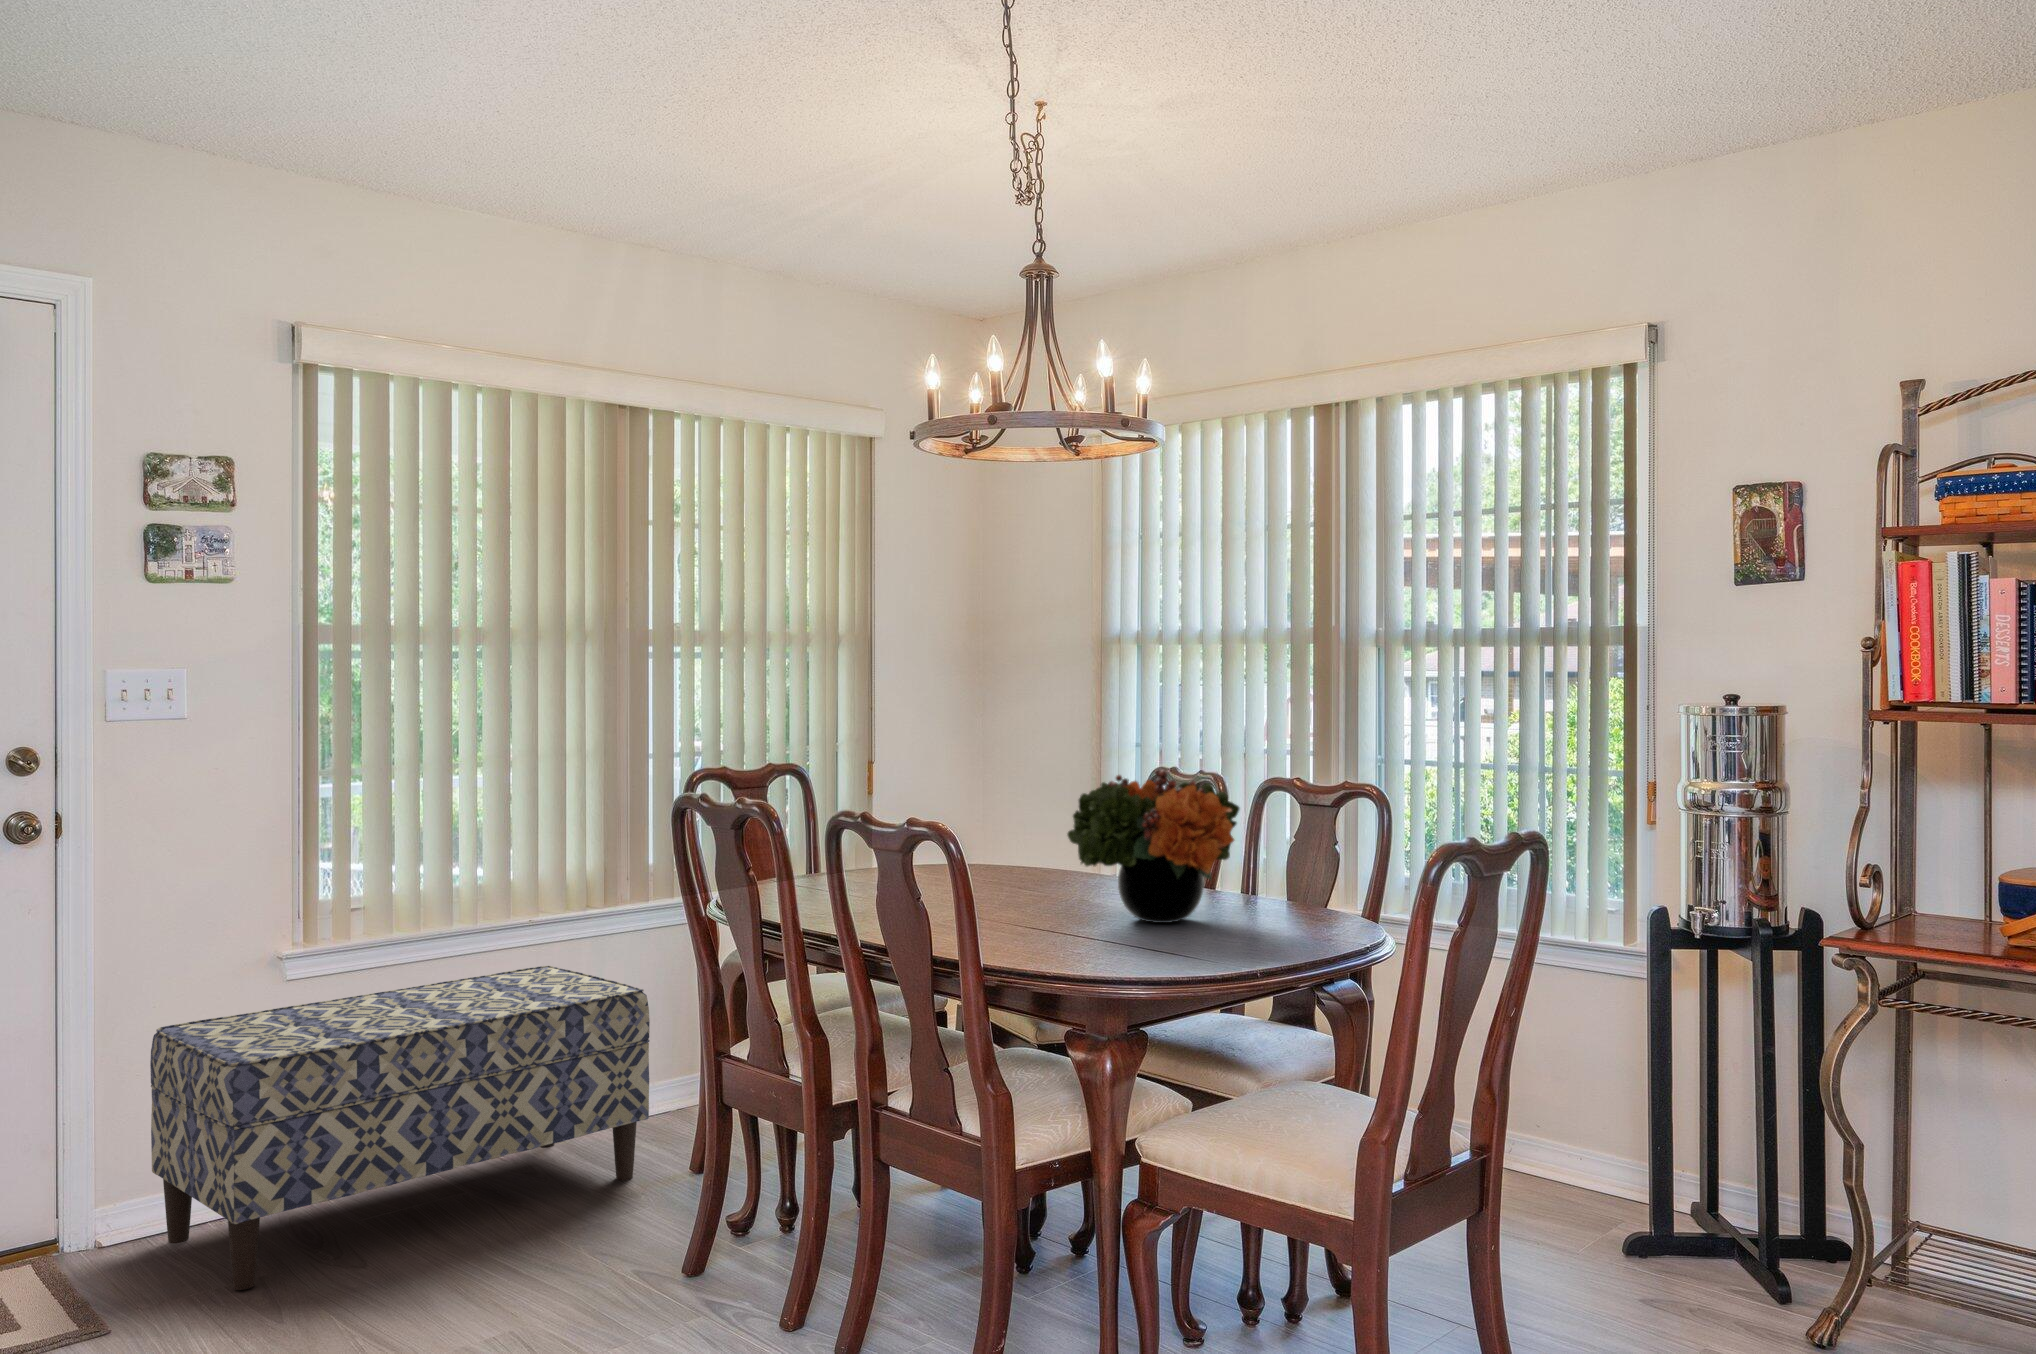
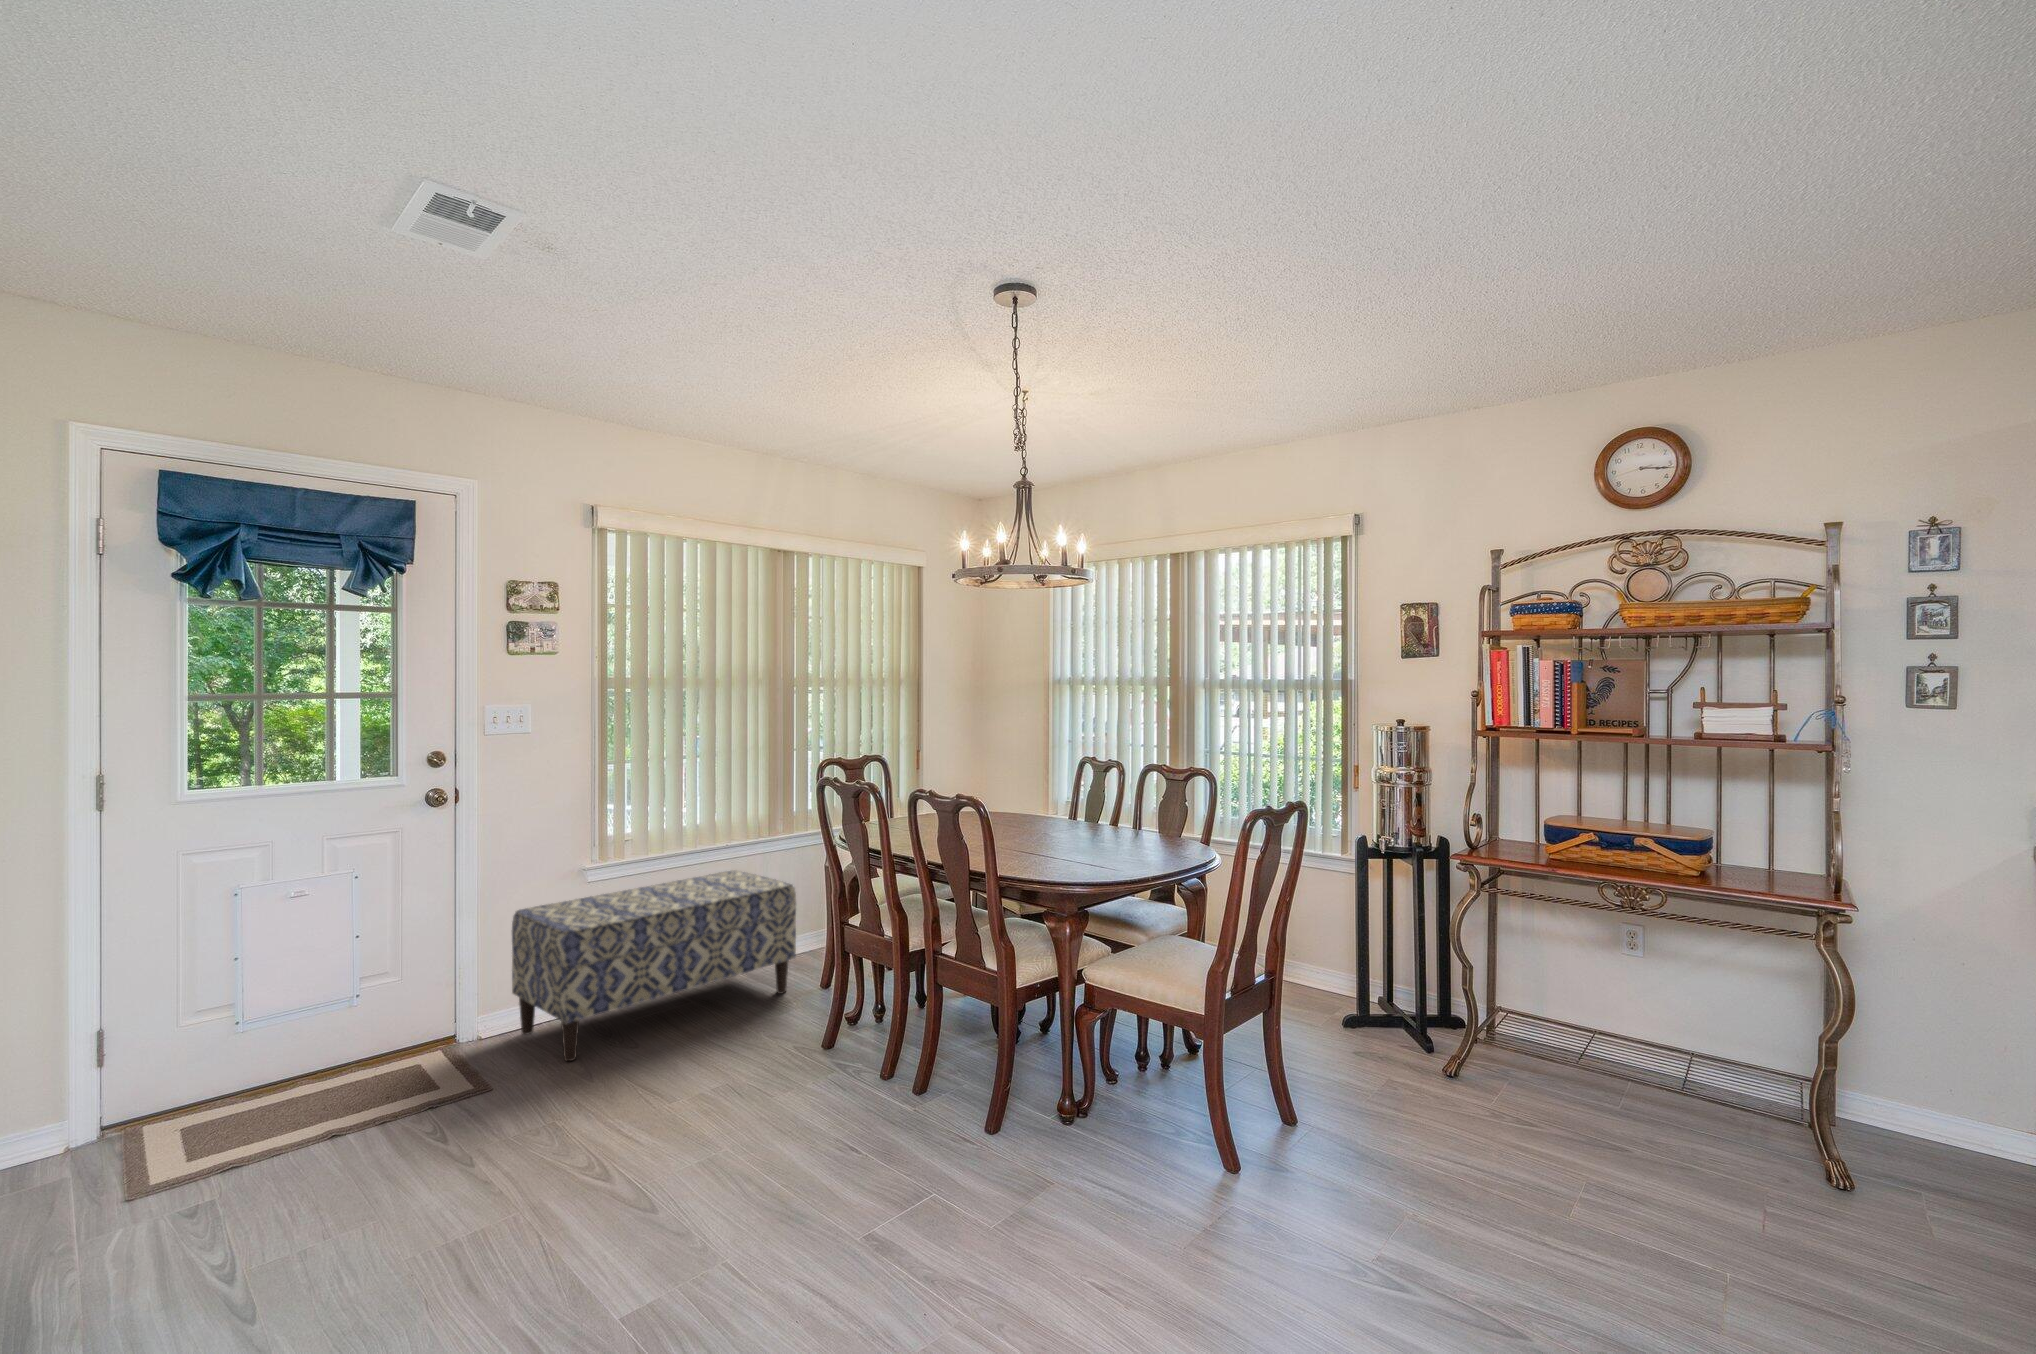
flower arrangement: present [1067,769,1240,923] -> none [1039,762,1135,848]

